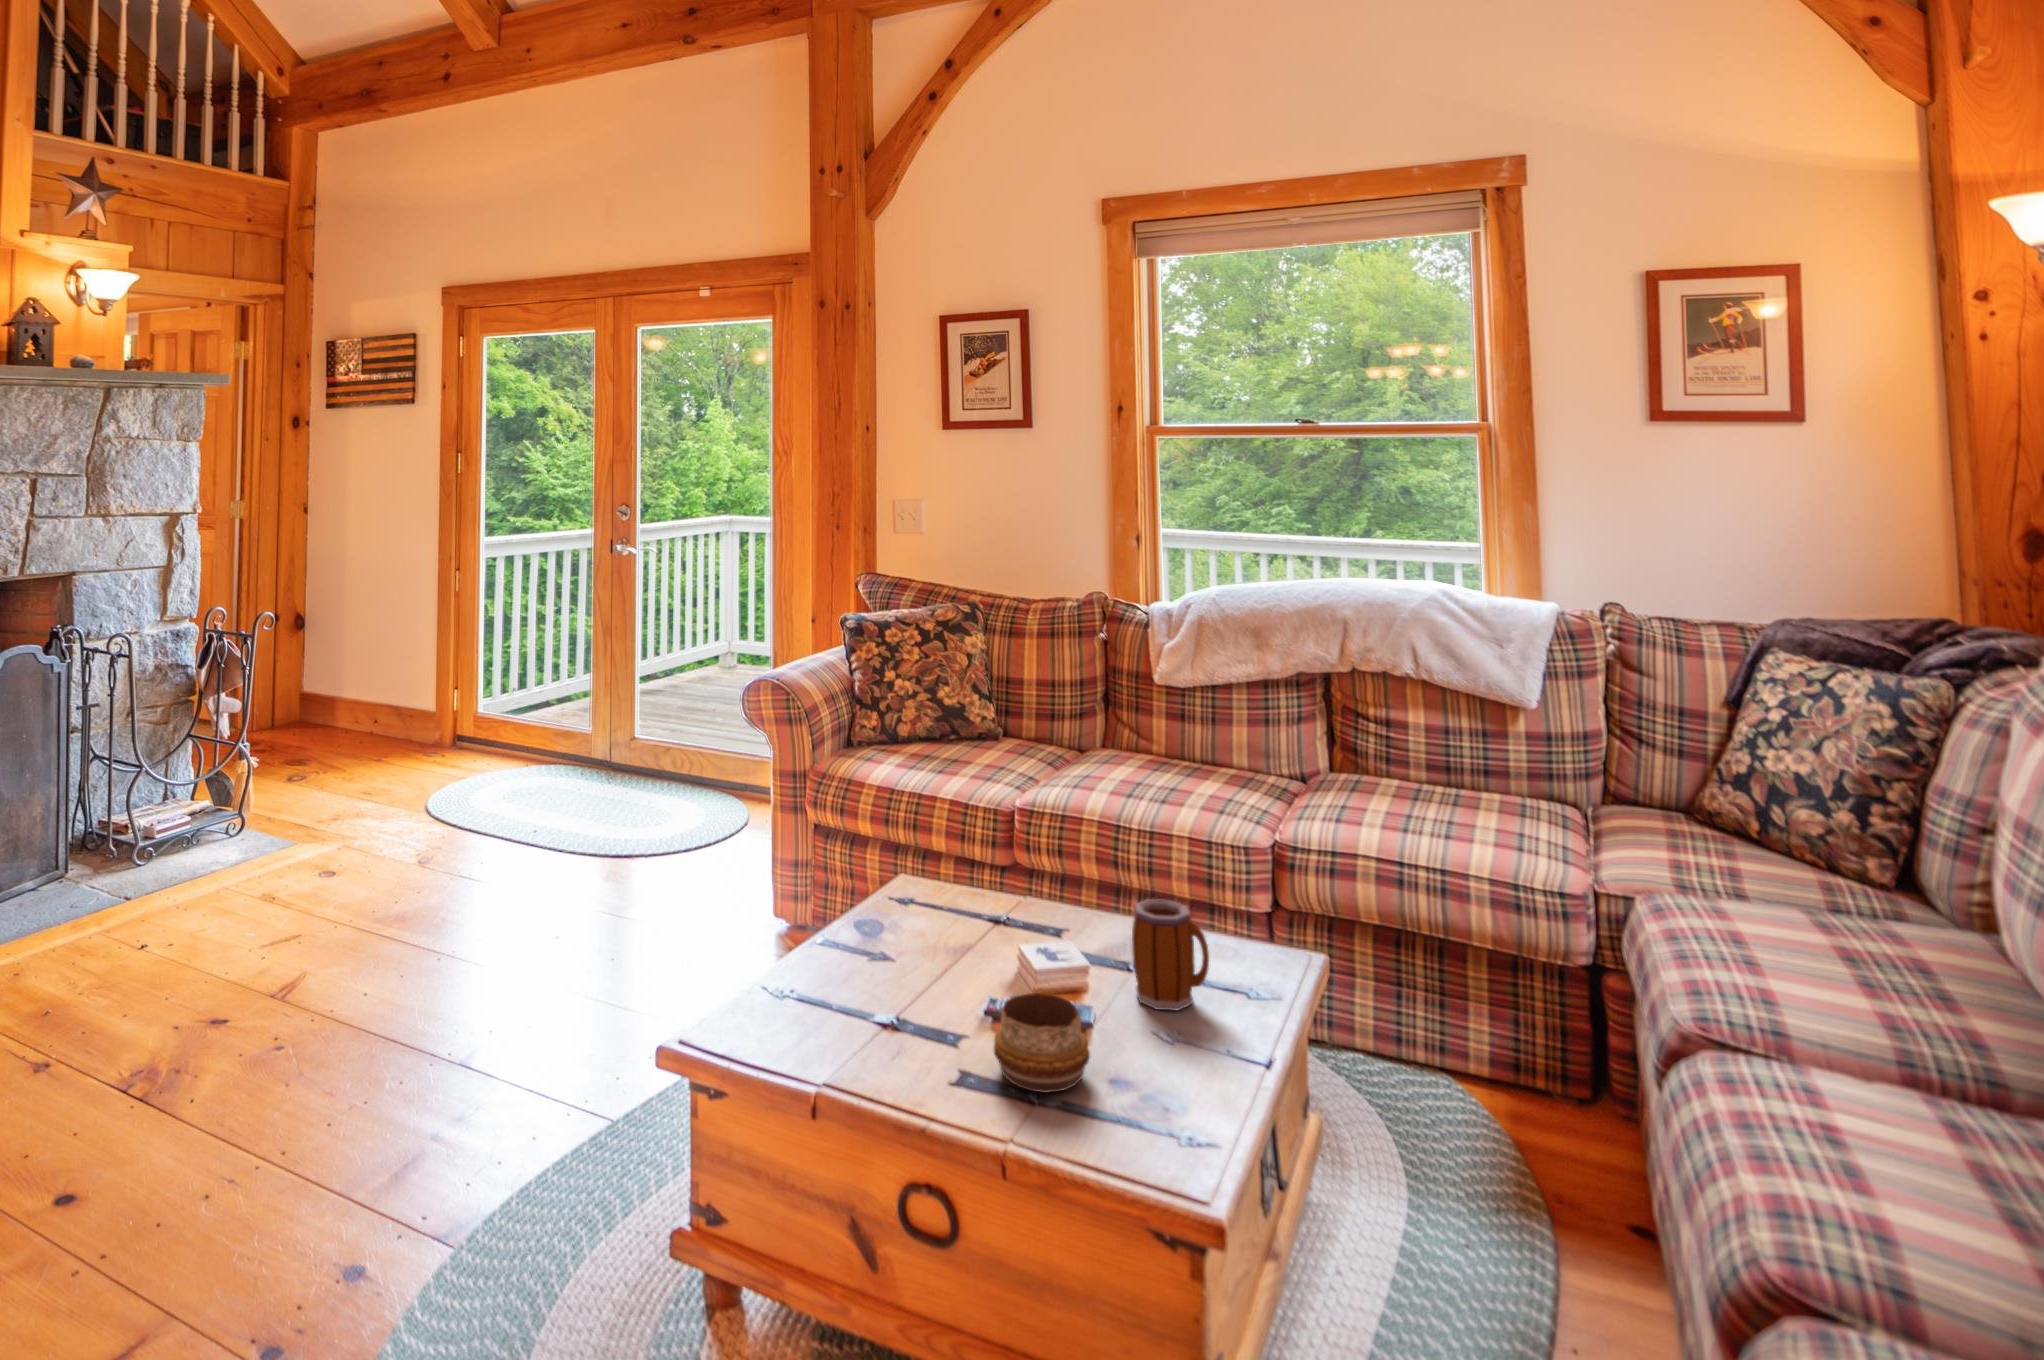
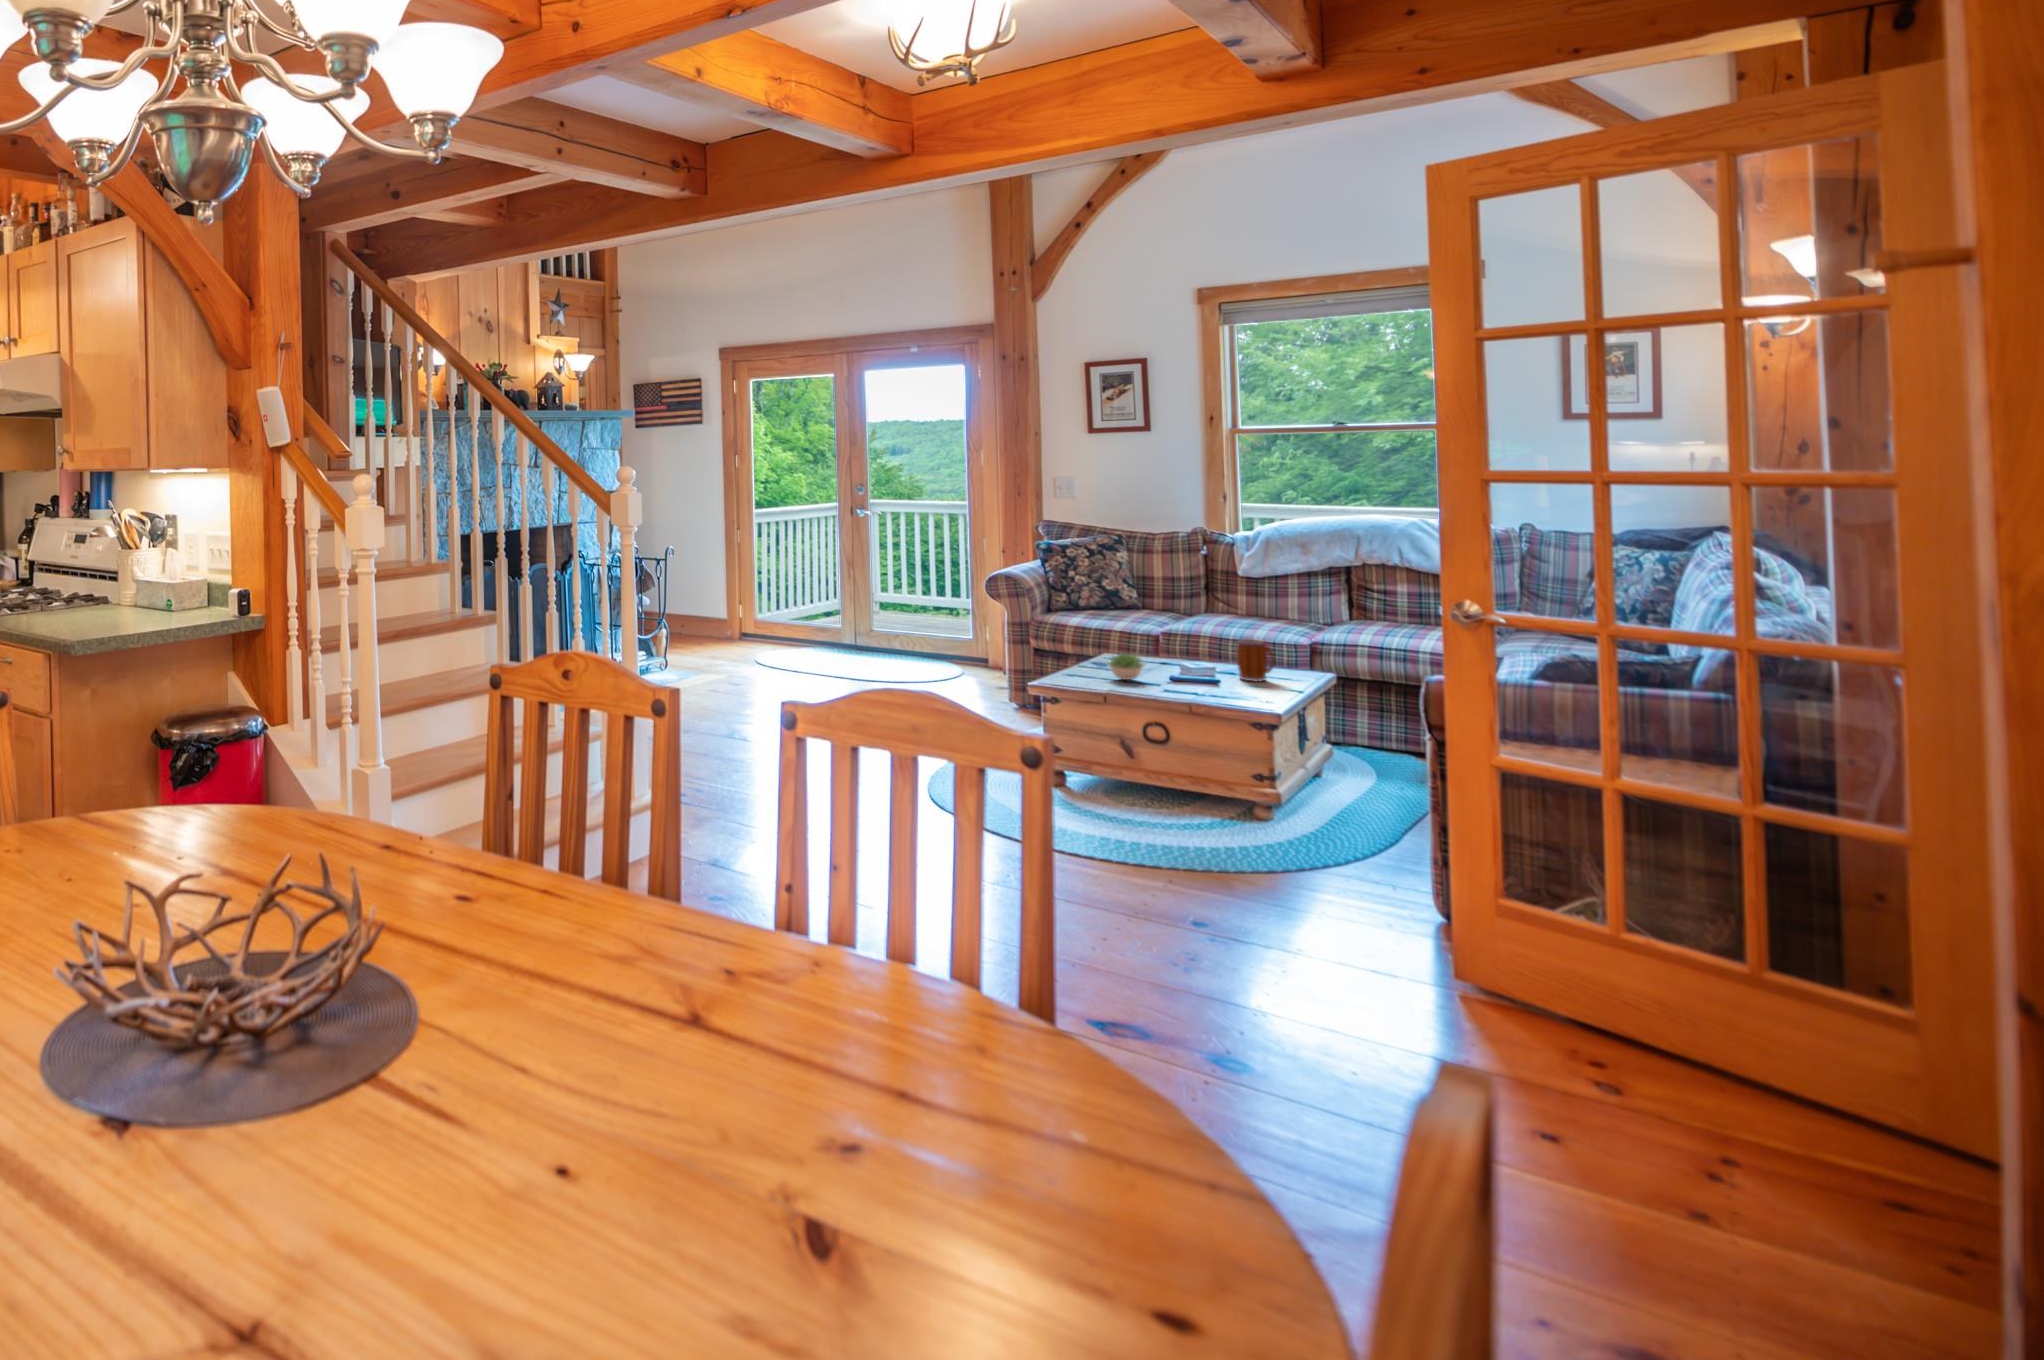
succulent plant: none [840,946,932,1025] -> present [1108,653,1144,680]
decorative bowl: present [994,993,1090,1093] -> none [1180,662,1222,693]

